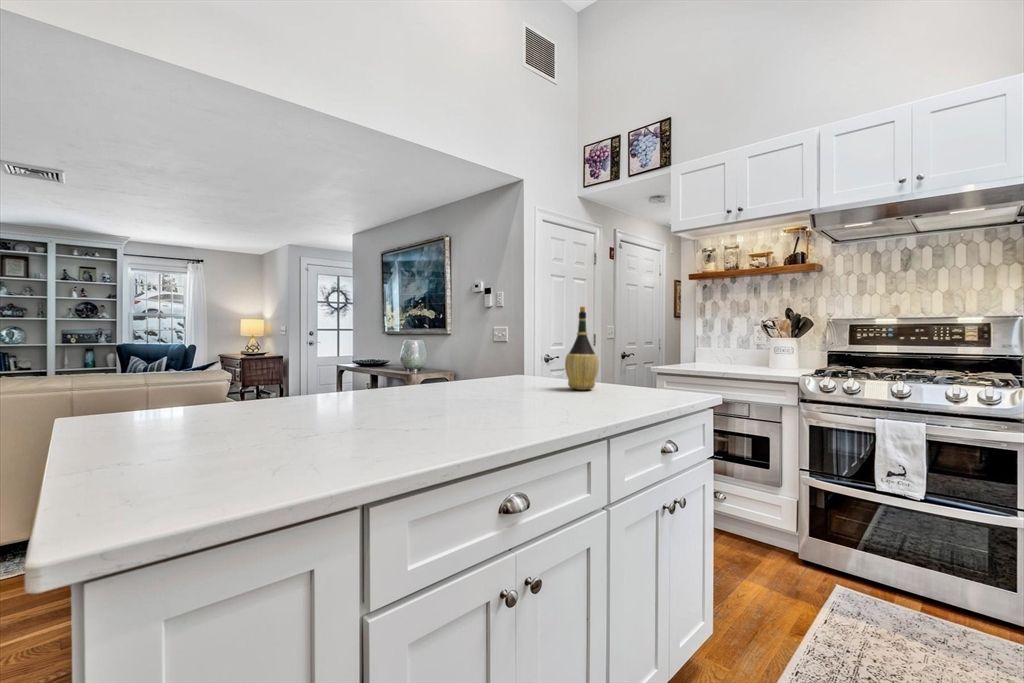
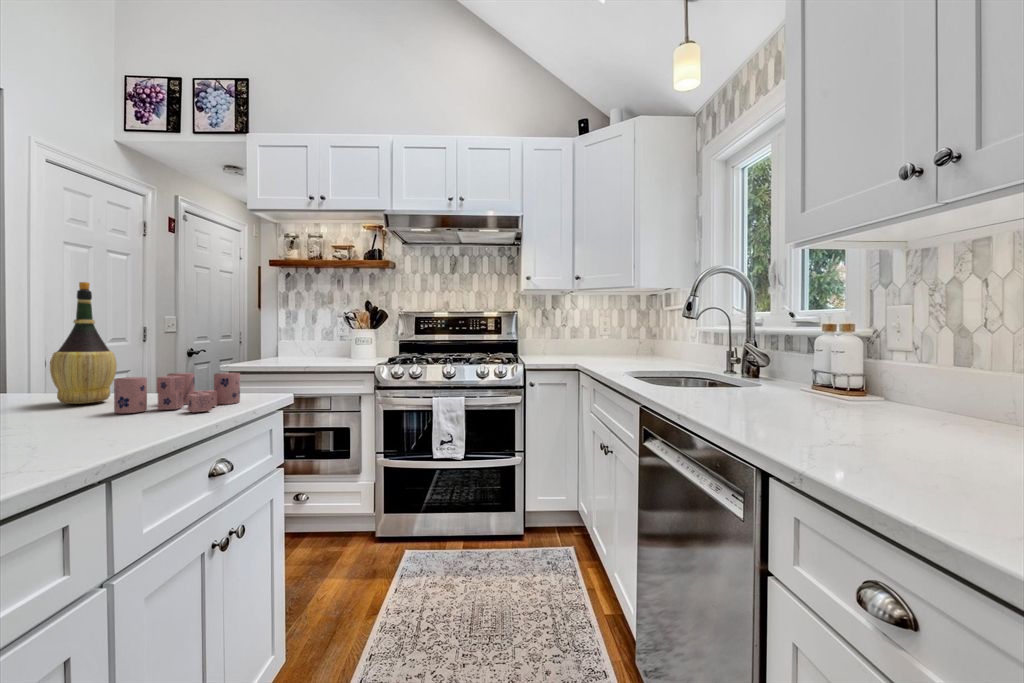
candle: none [601,372,681,402] -> present [114,373,240,413]

